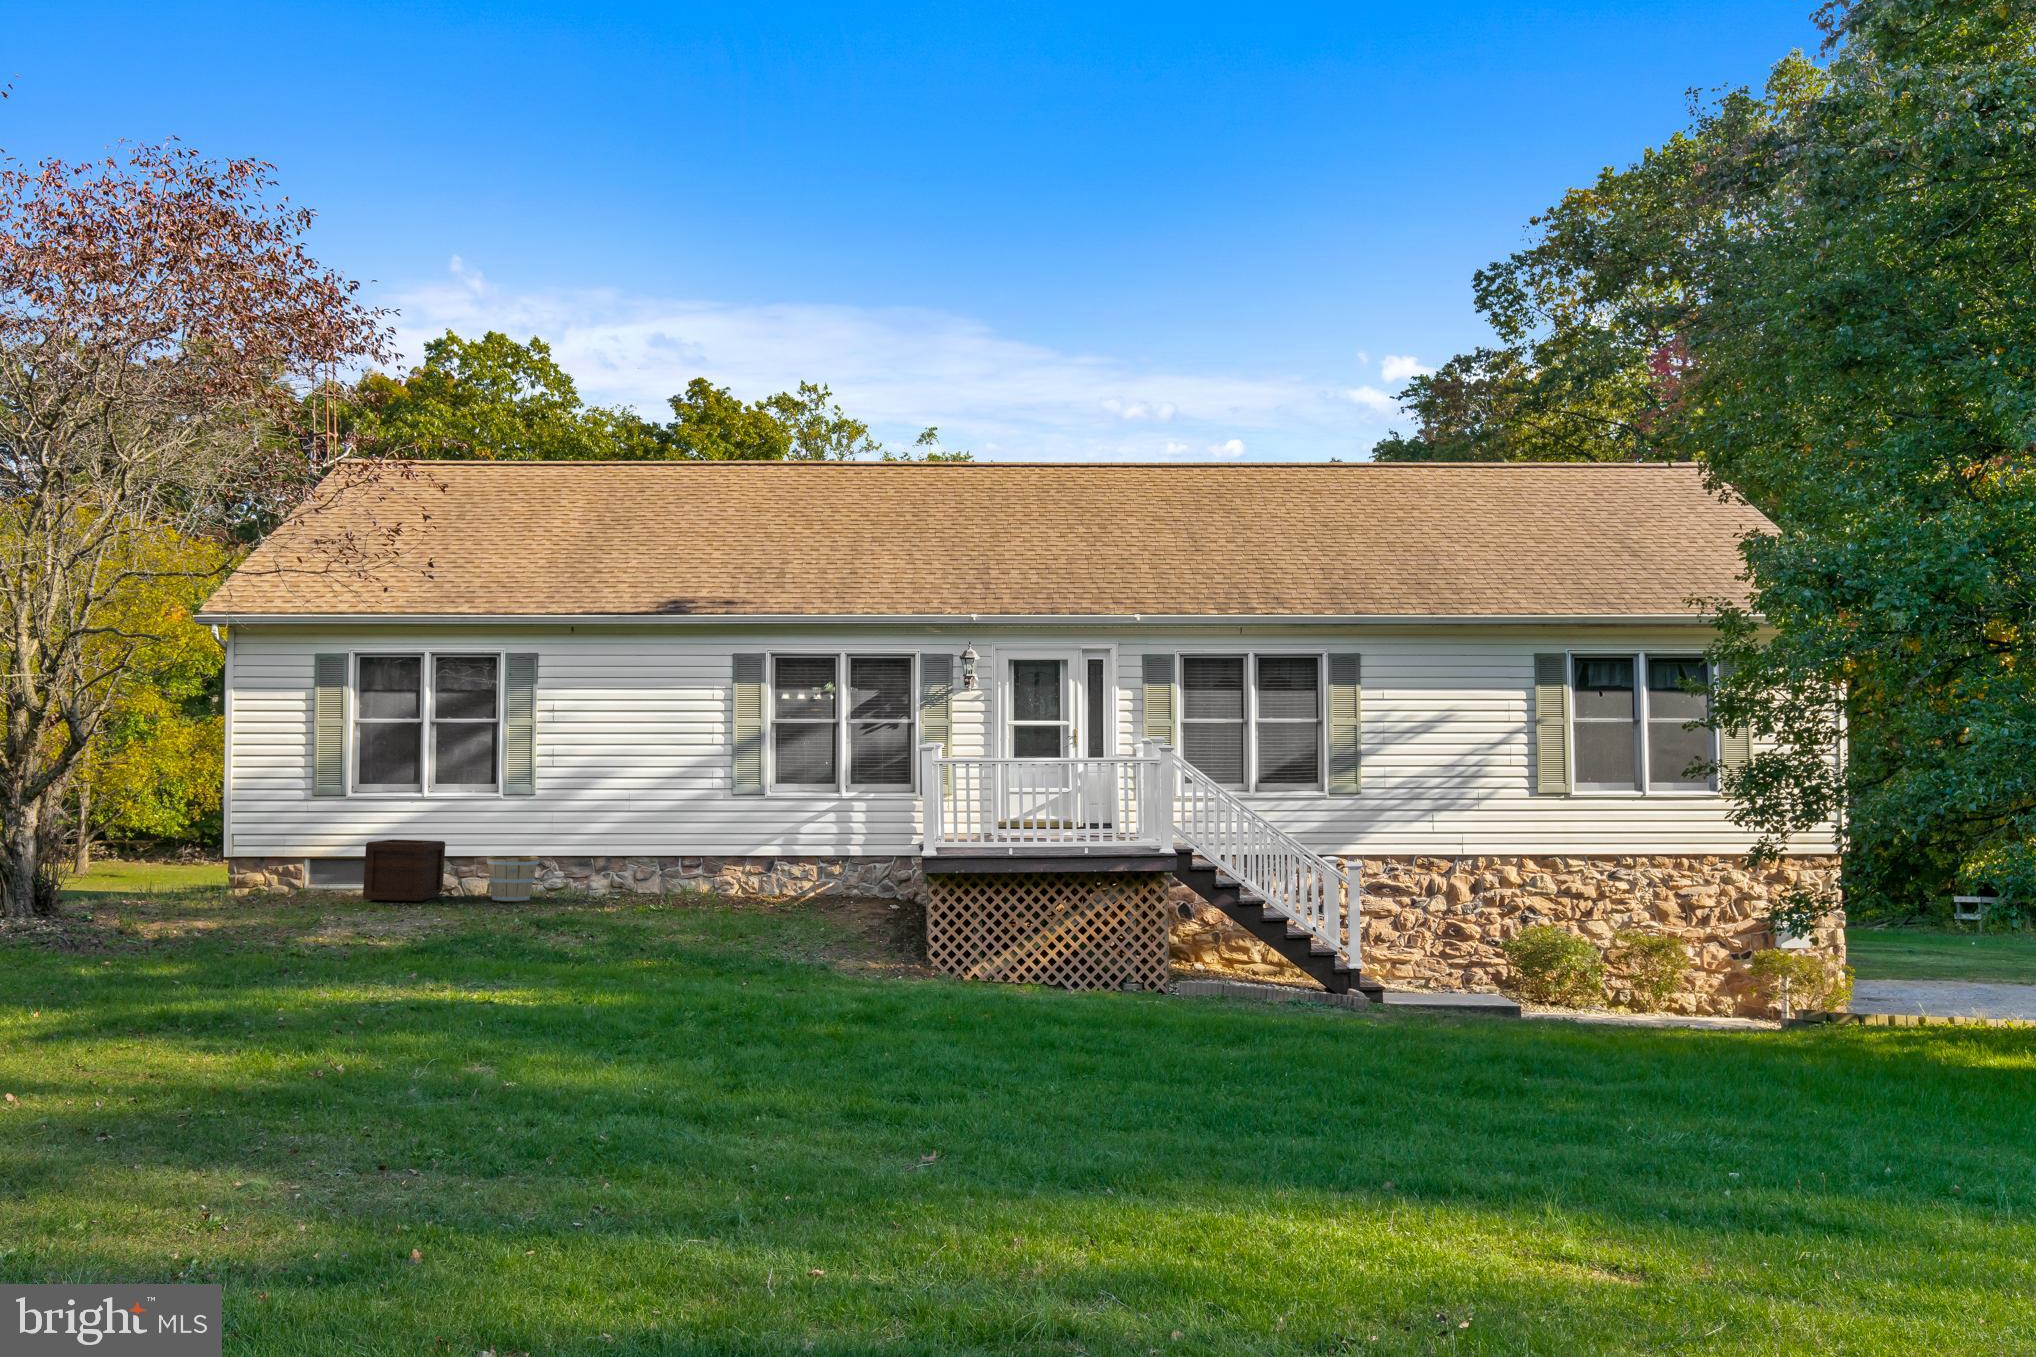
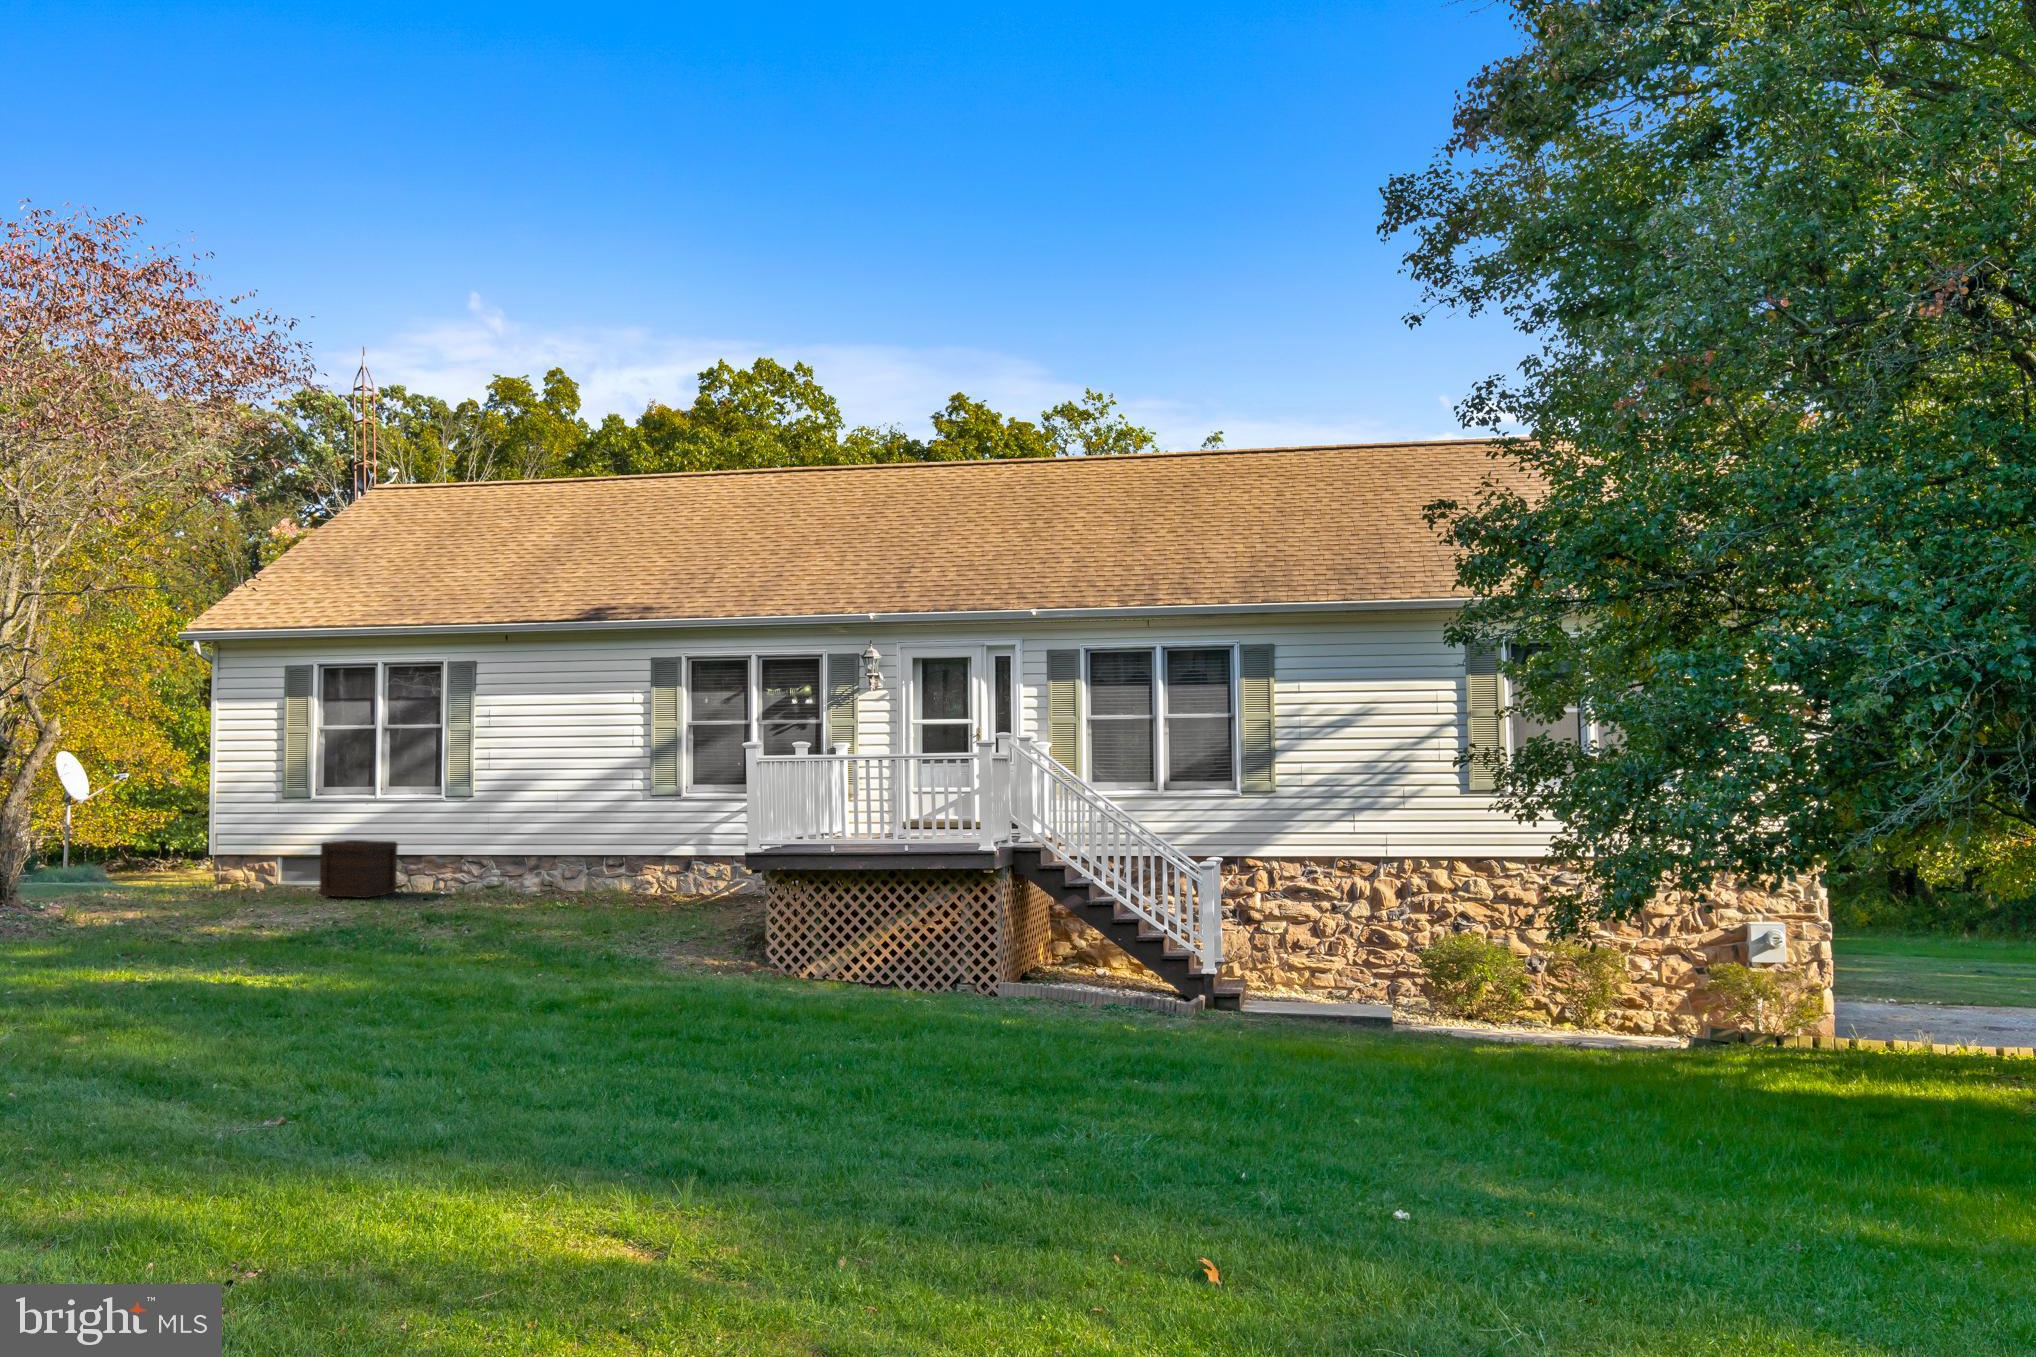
wooden bucket: present [487,856,539,902] -> none [426,855,476,899]

